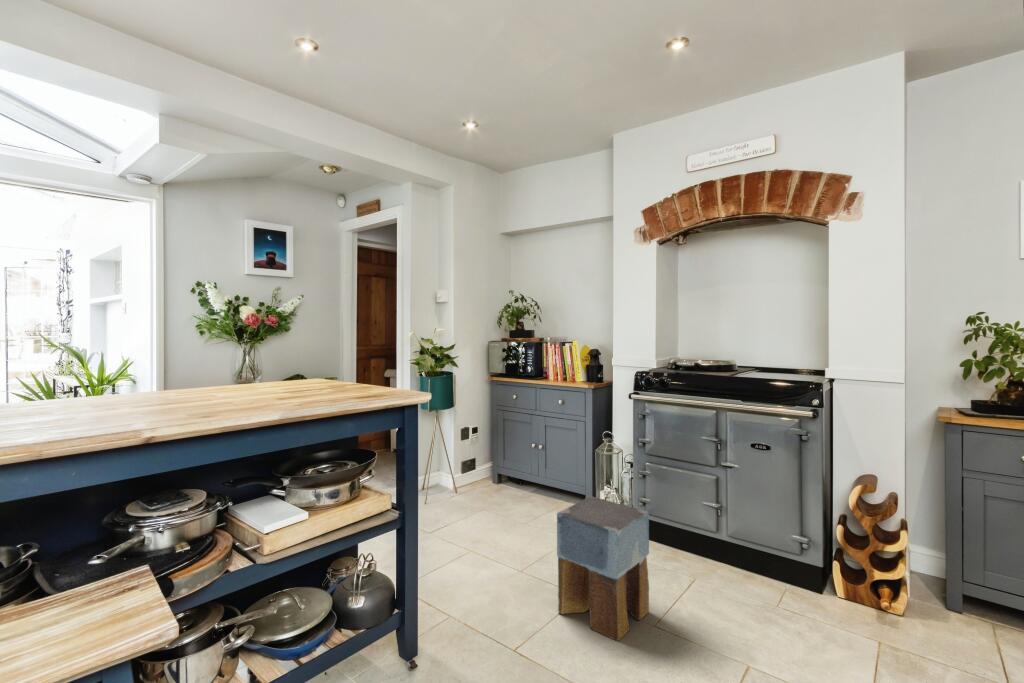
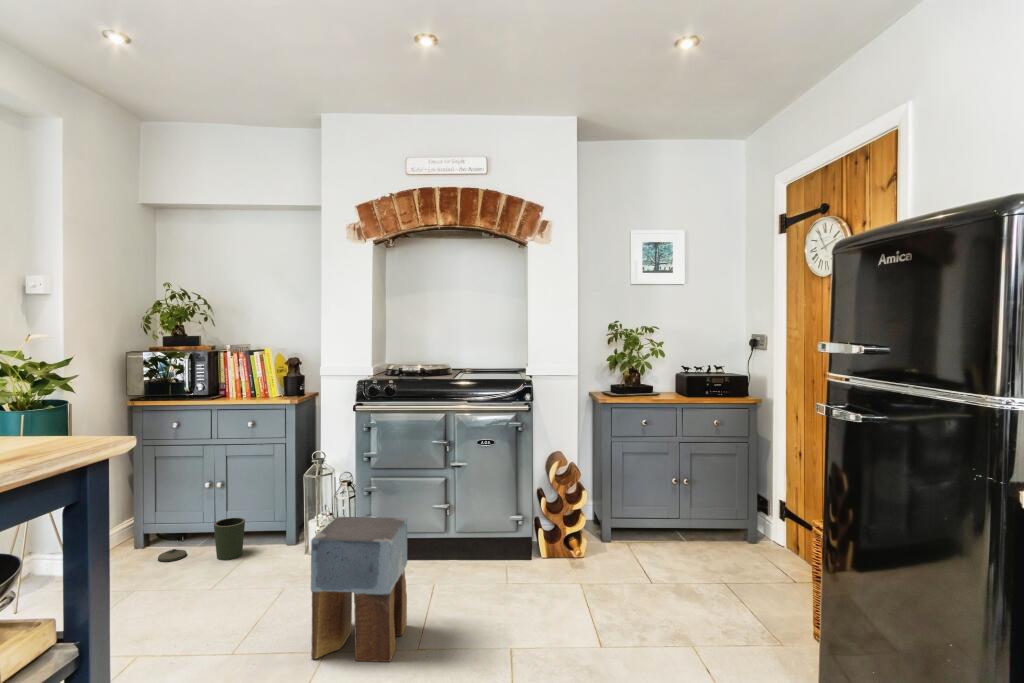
trash can: none [499,476,554,509] -> present [158,518,245,562]

